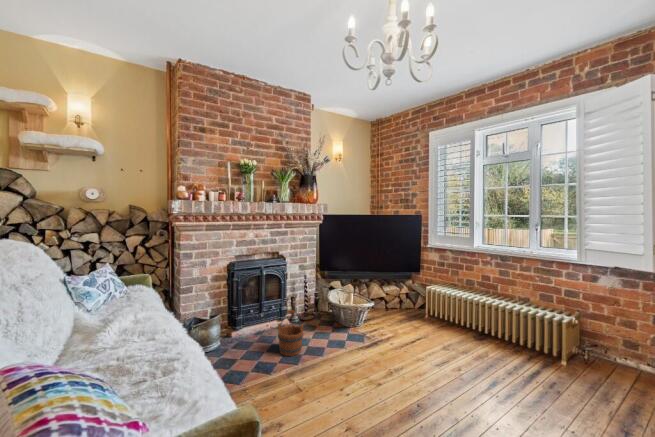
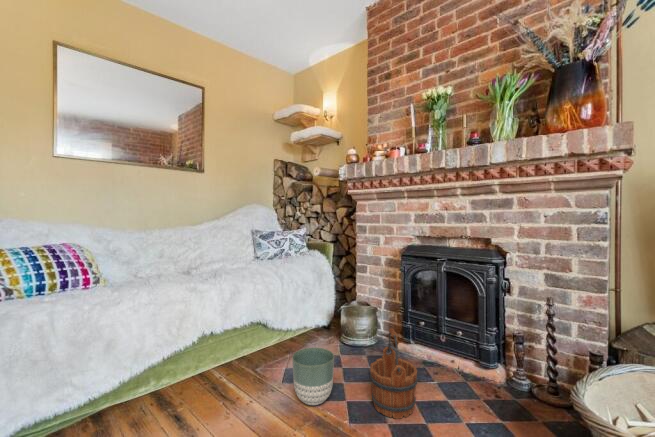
planter: none [257,340,285,378] -> present [292,347,334,405]

